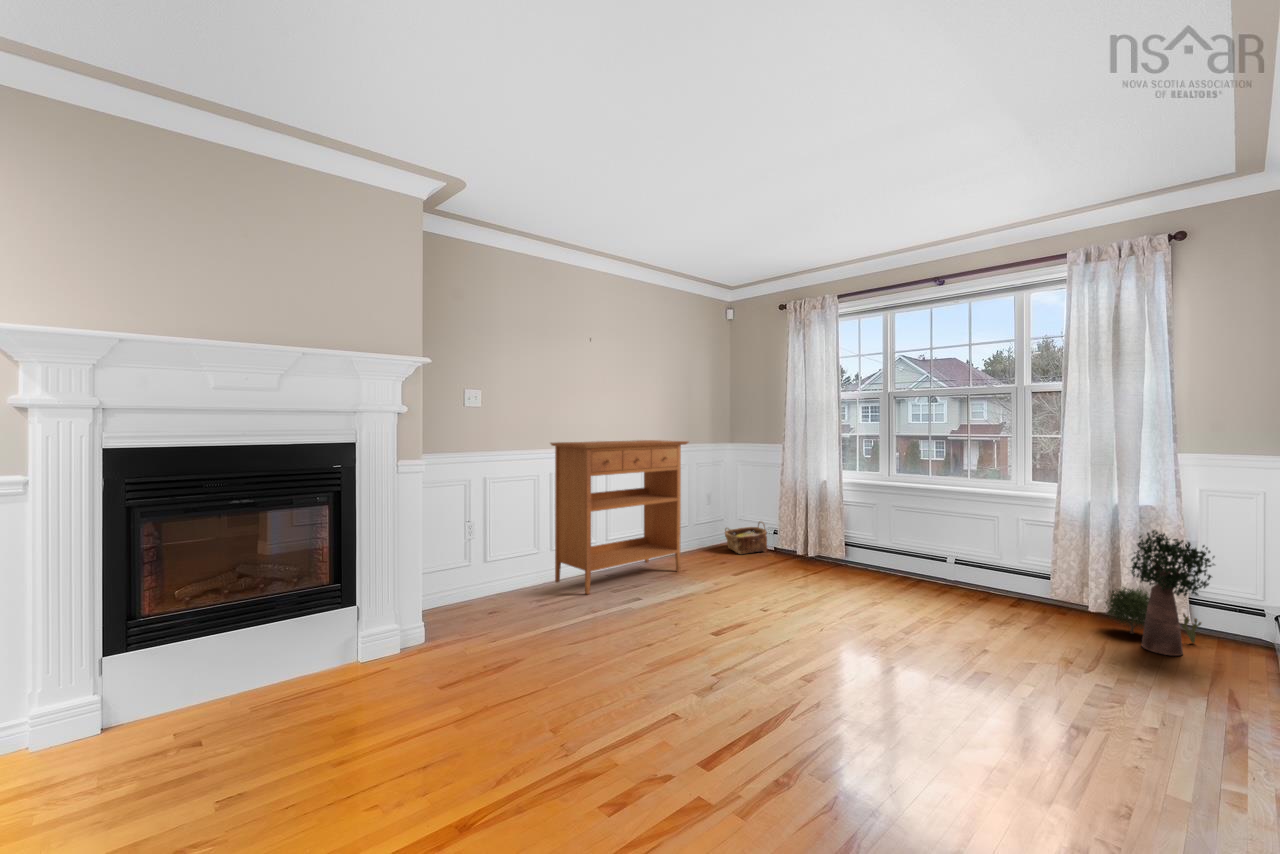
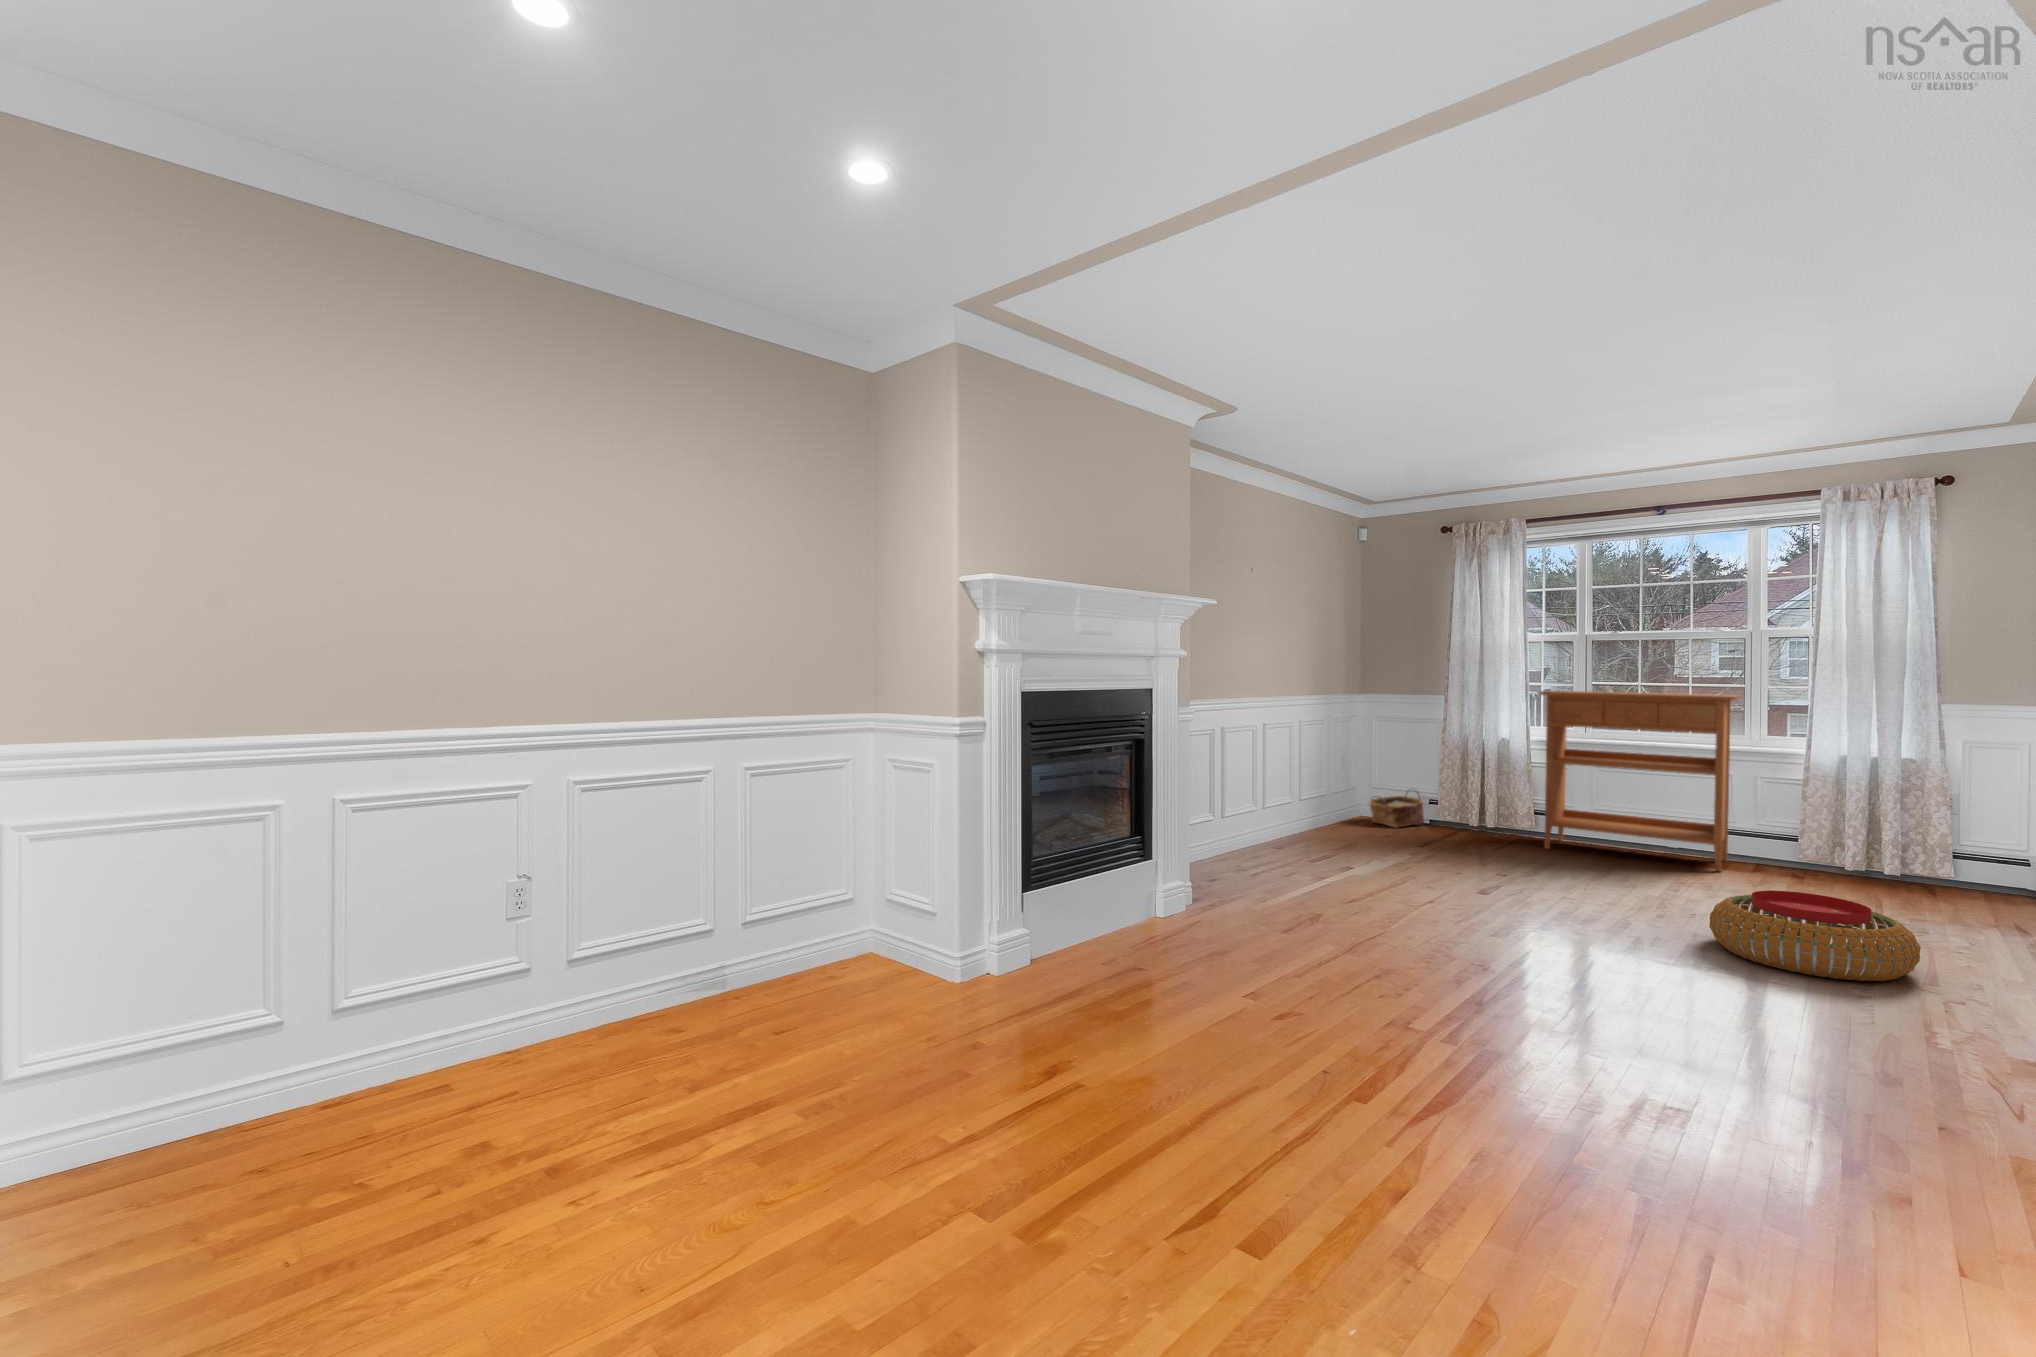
console table: present [551,440,688,594] -> present [1538,691,1739,871]
potted plant: present [1105,530,1215,656] -> none [1864,782,1988,905]
pouf: none [863,656,1067,787] -> present [1710,891,1921,981]

